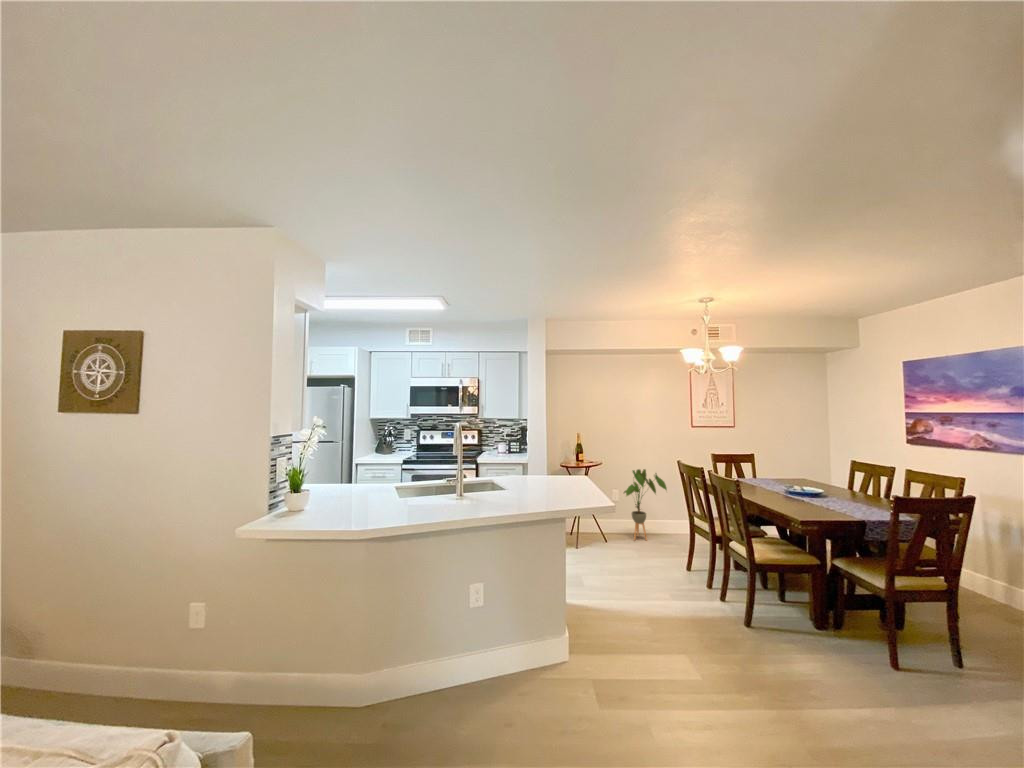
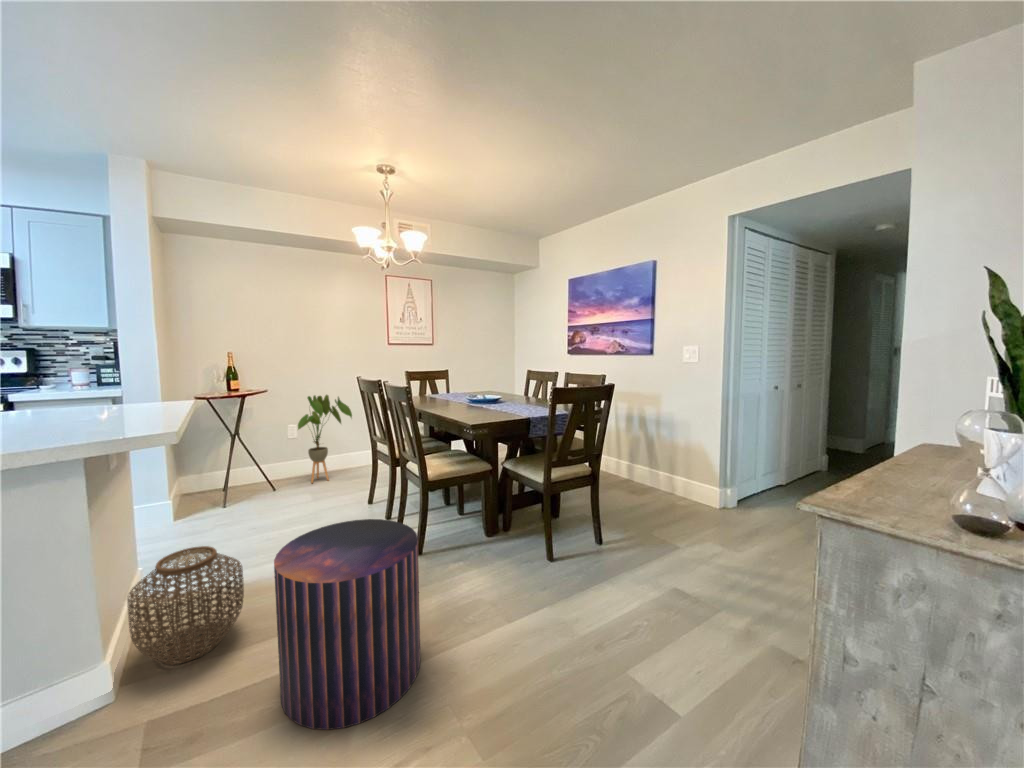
woven basket: none [577,574,633,646] -> present [127,546,244,665]
pouf: none [670,581,774,727] -> present [274,519,420,730]

